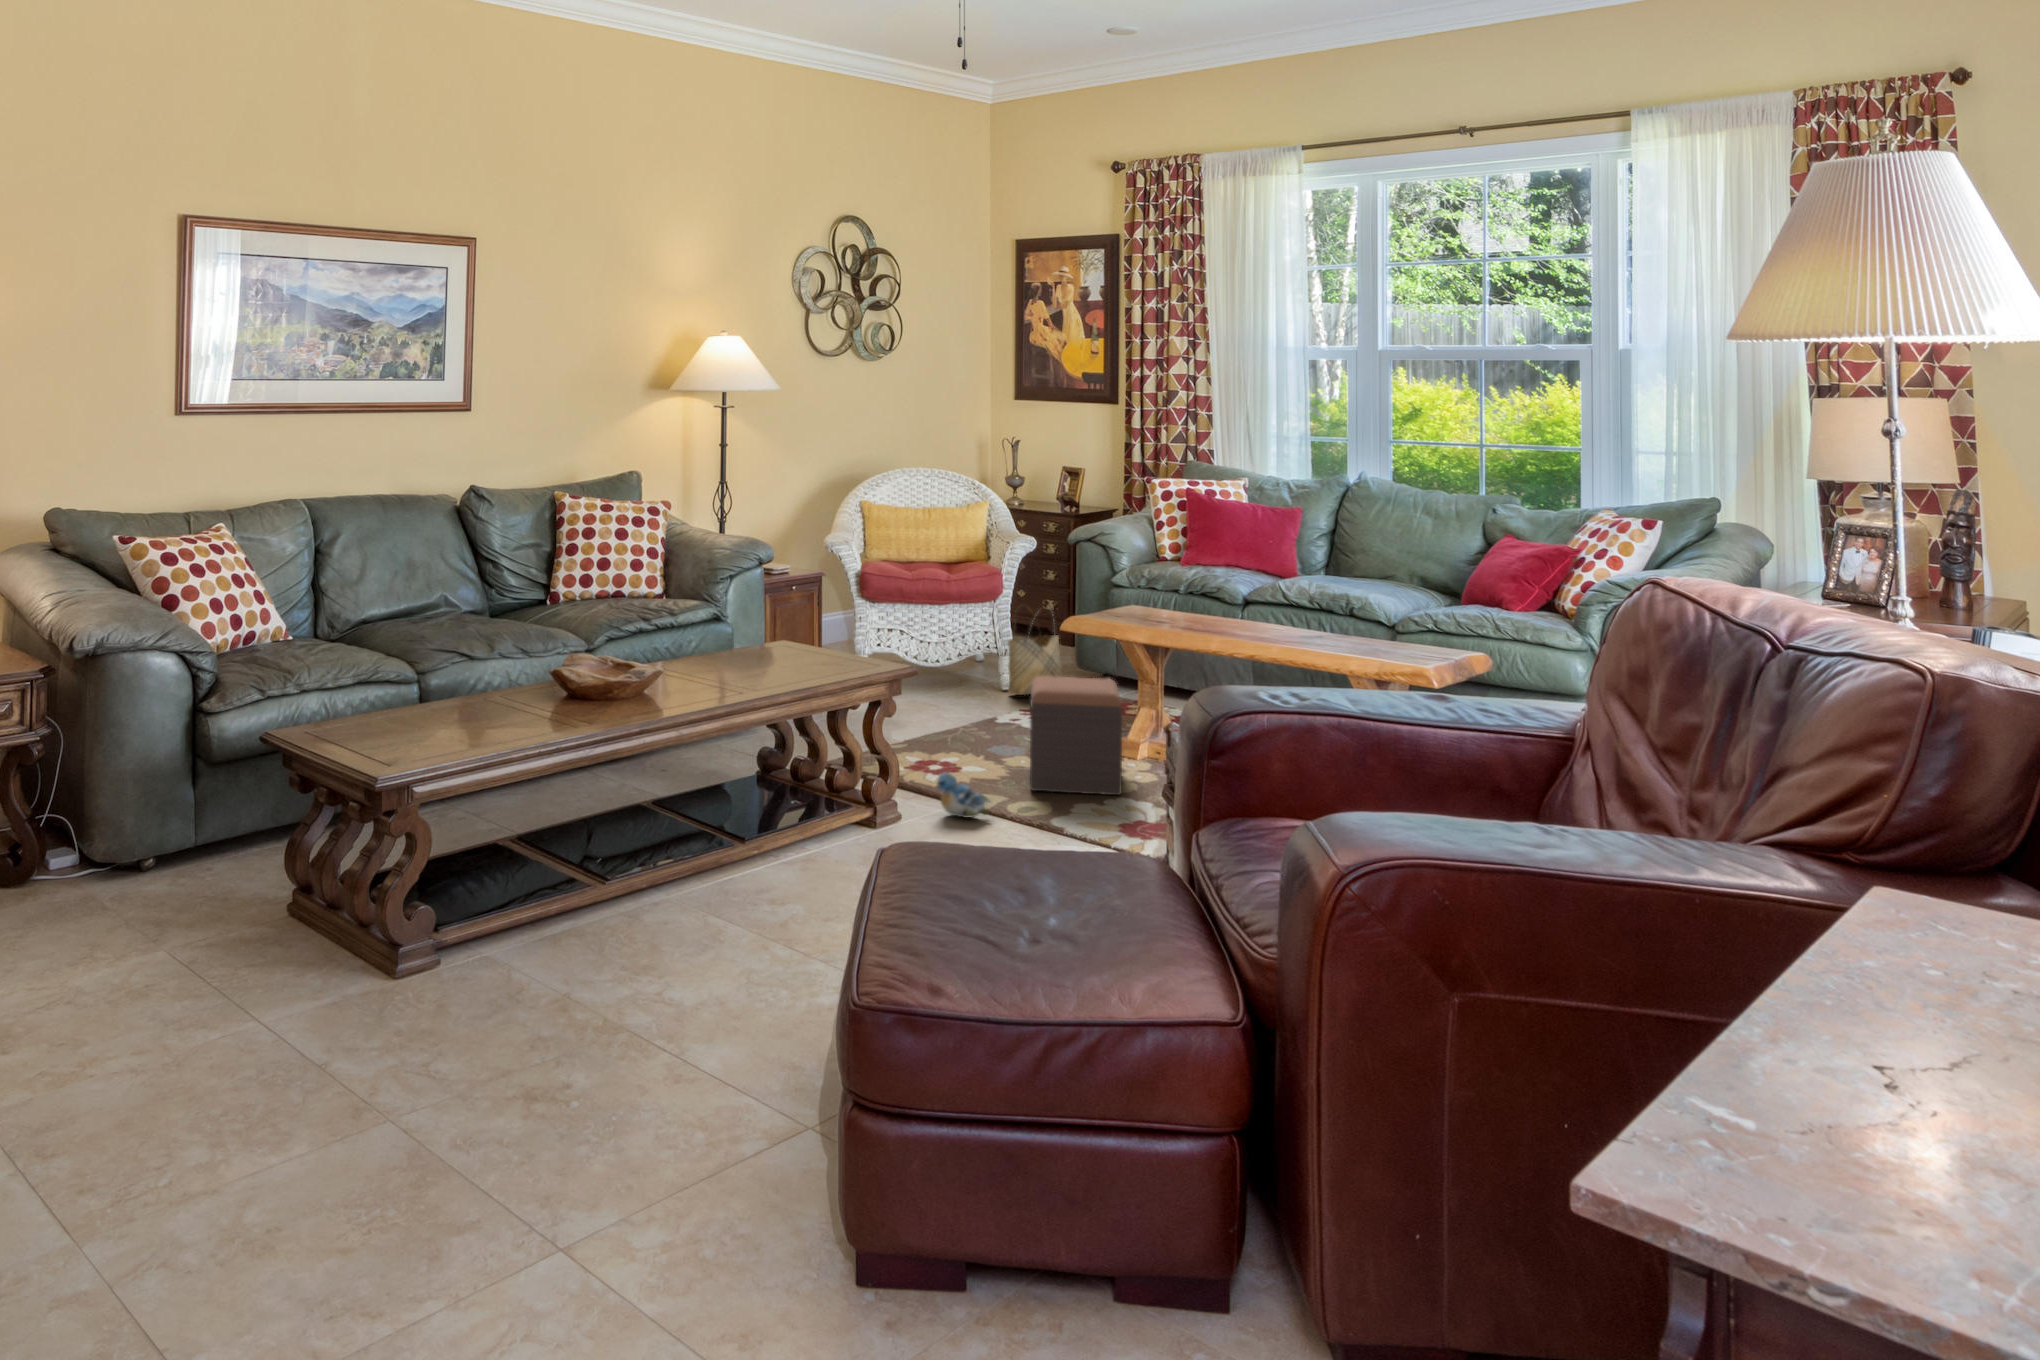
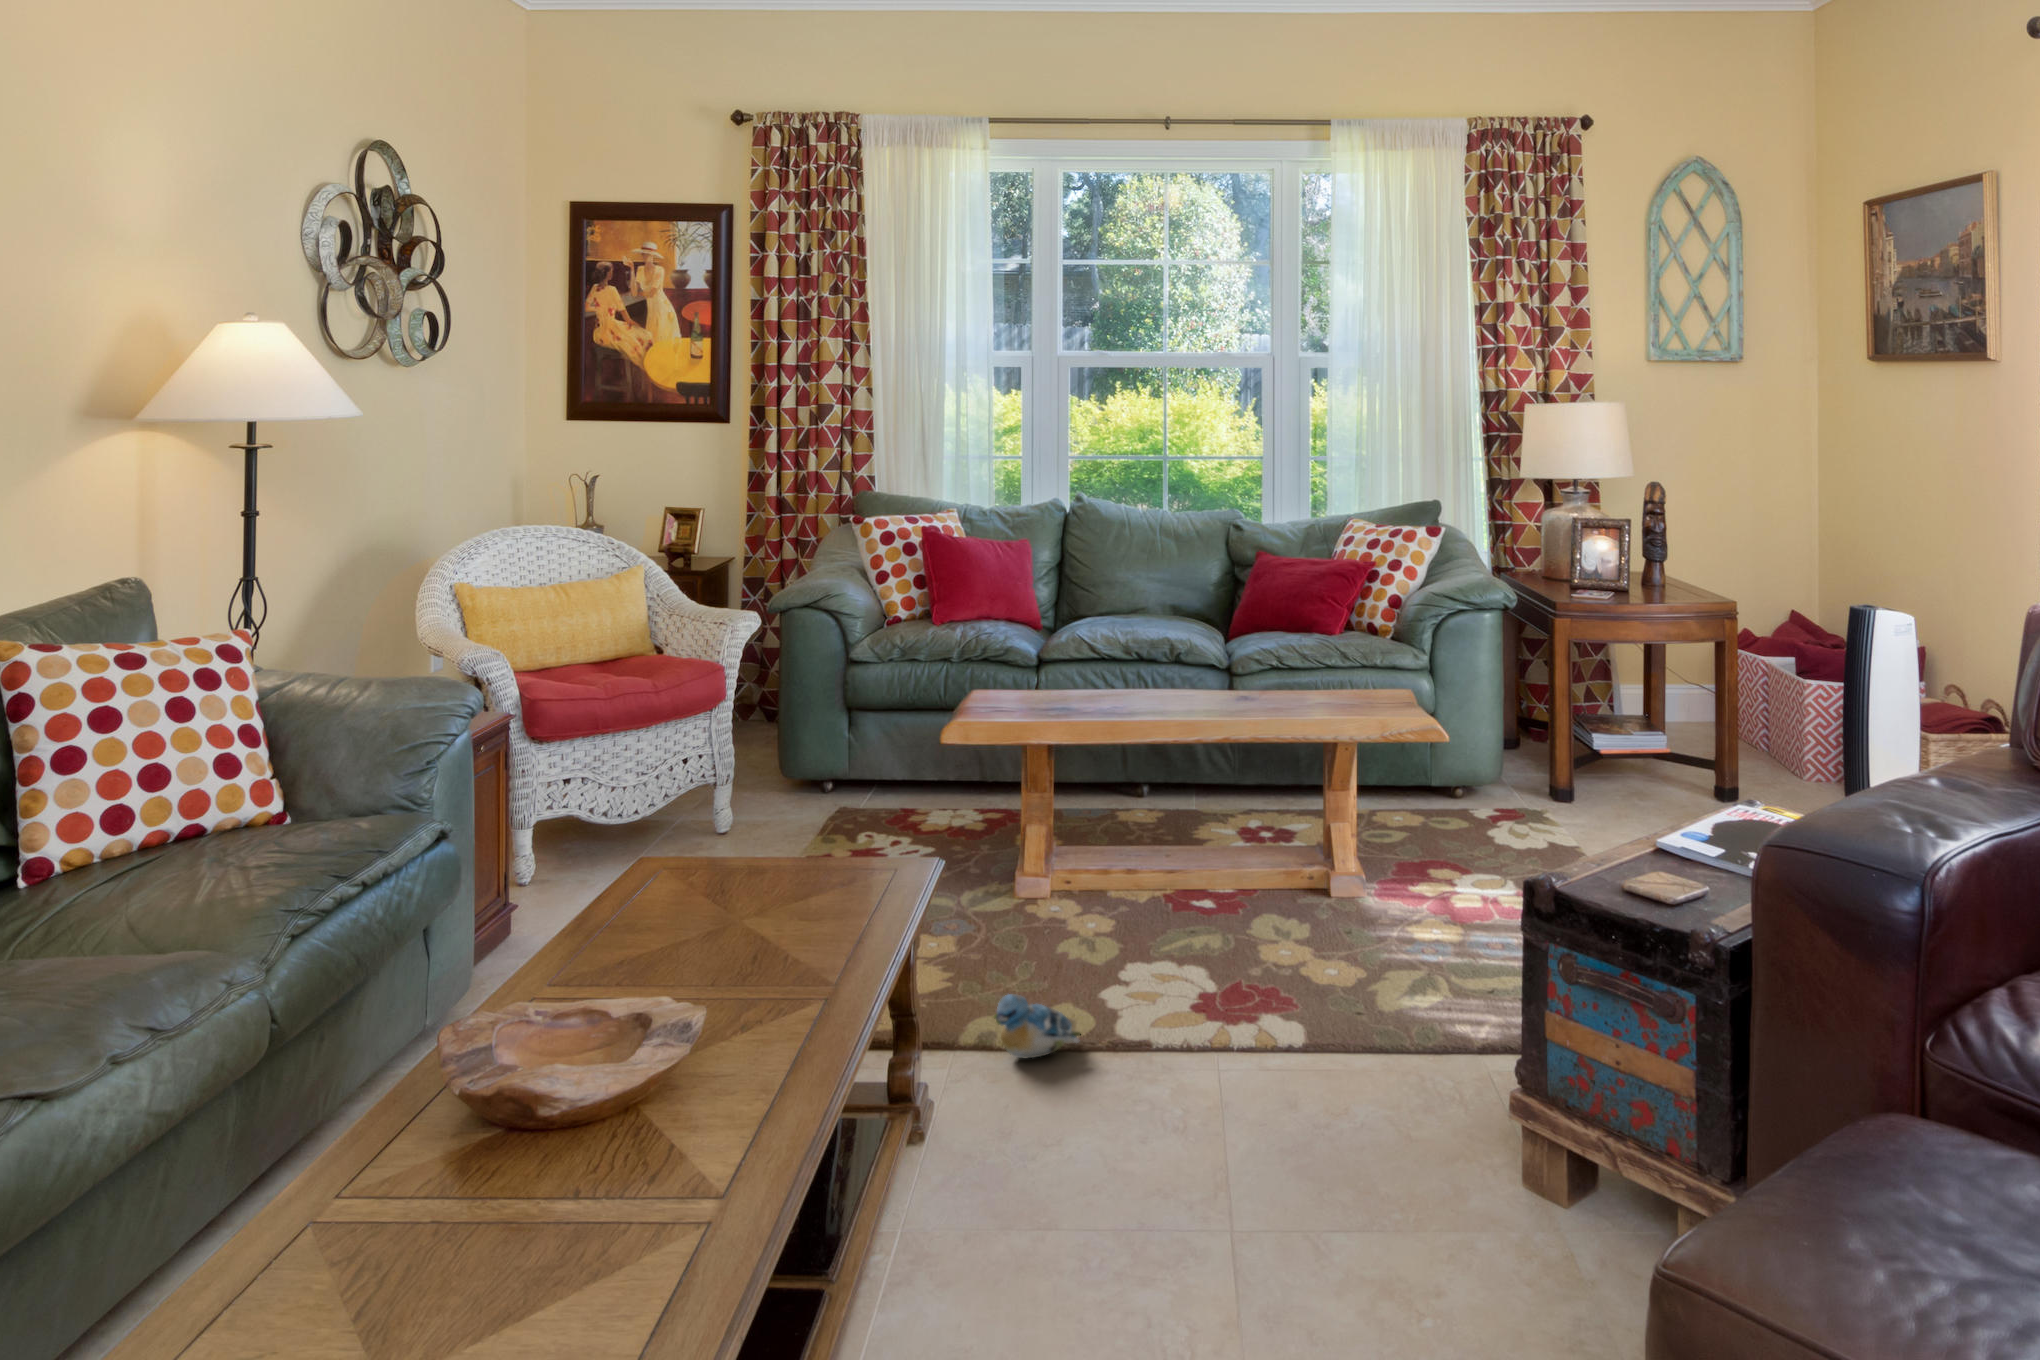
woven basket: present [1008,605,1063,695] -> none [739,701,803,833]
footstool: present [1030,676,1122,795] -> none [970,786,1139,975]

